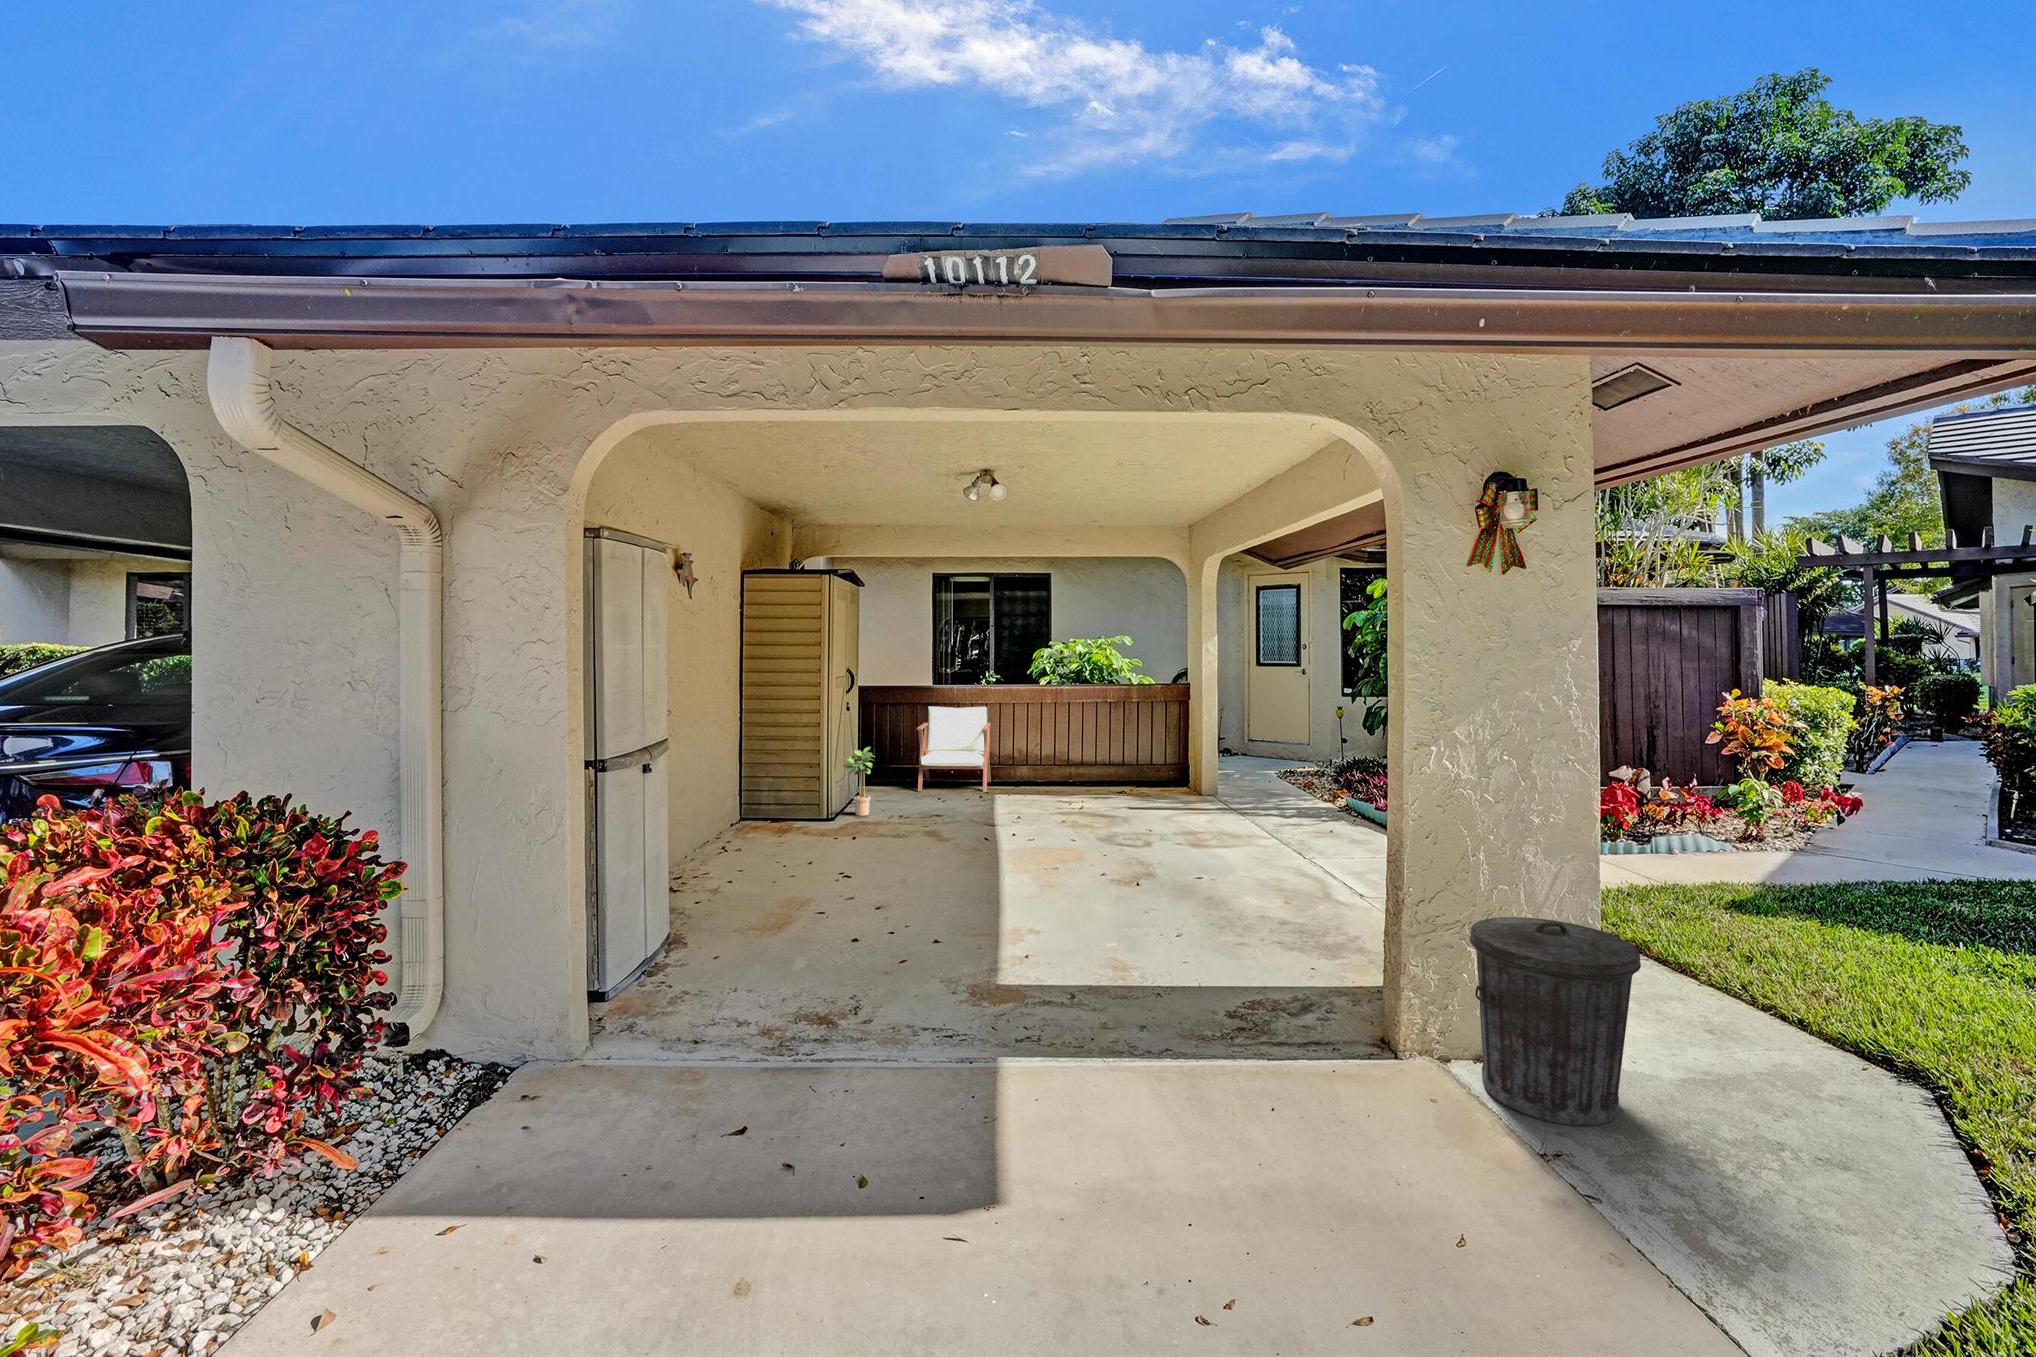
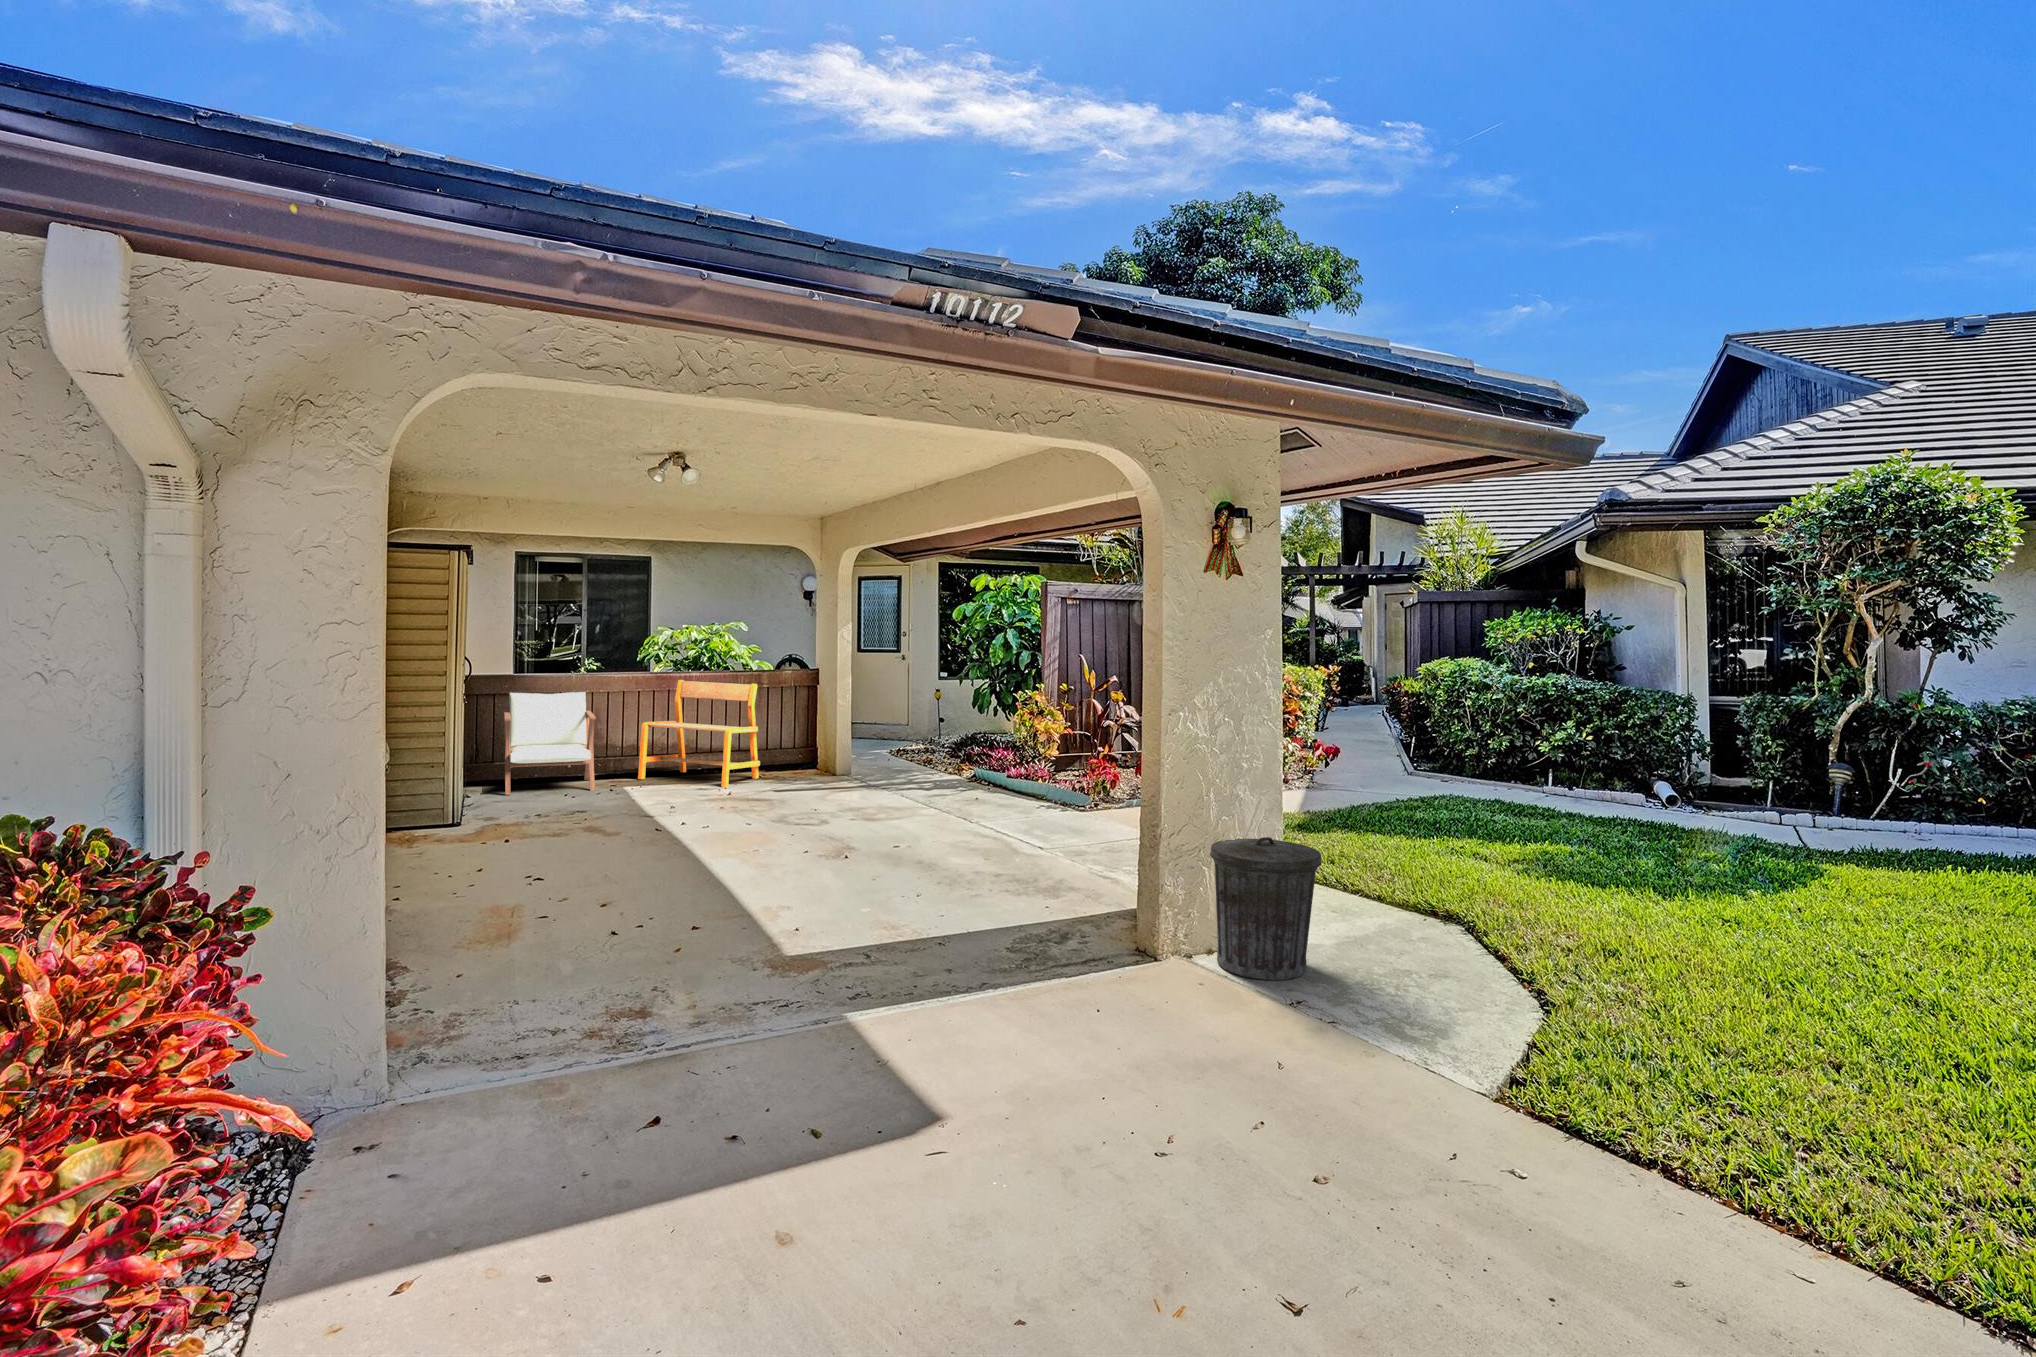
bench: none [1028,697,1131,797] -> present [638,680,760,787]
potted plant: present [843,747,874,816] -> none [429,742,475,826]

